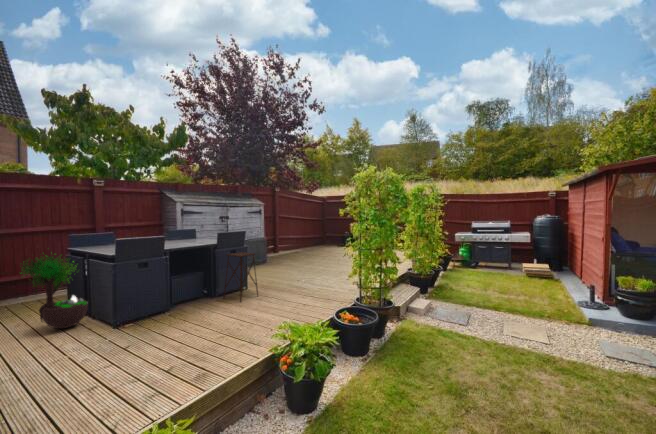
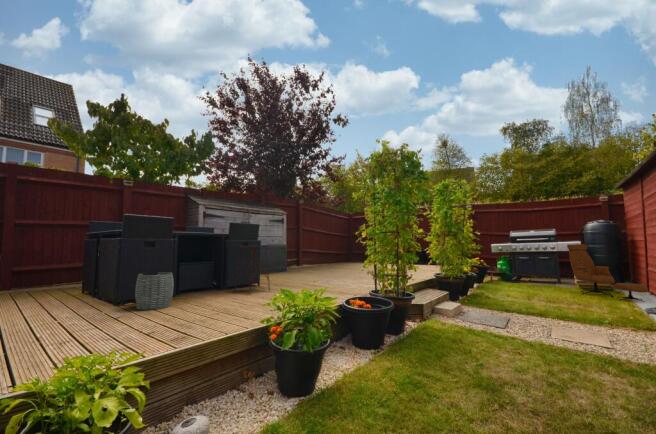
lounge chair: none [520,237,580,291] -> present [567,244,648,302]
potted tree: present [21,254,88,329] -> none [36,224,97,305]
woven basket: none [133,291,170,332] -> present [135,272,174,310]

